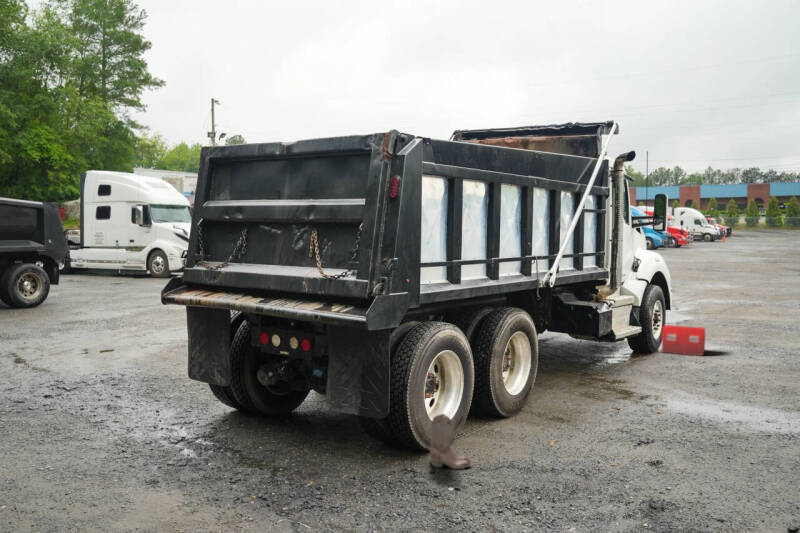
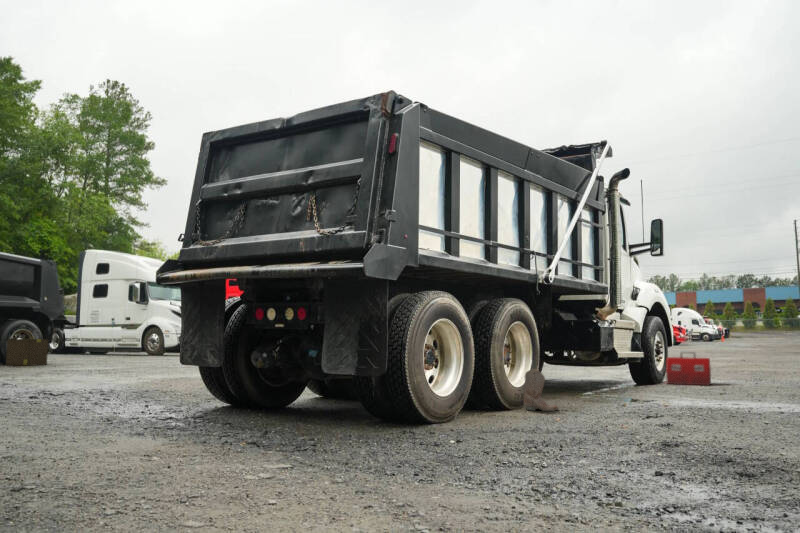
cardboard box: none [16,281,56,309] -> present [6,339,48,366]
boots: present [430,414,470,469] -> present [524,369,559,411]

